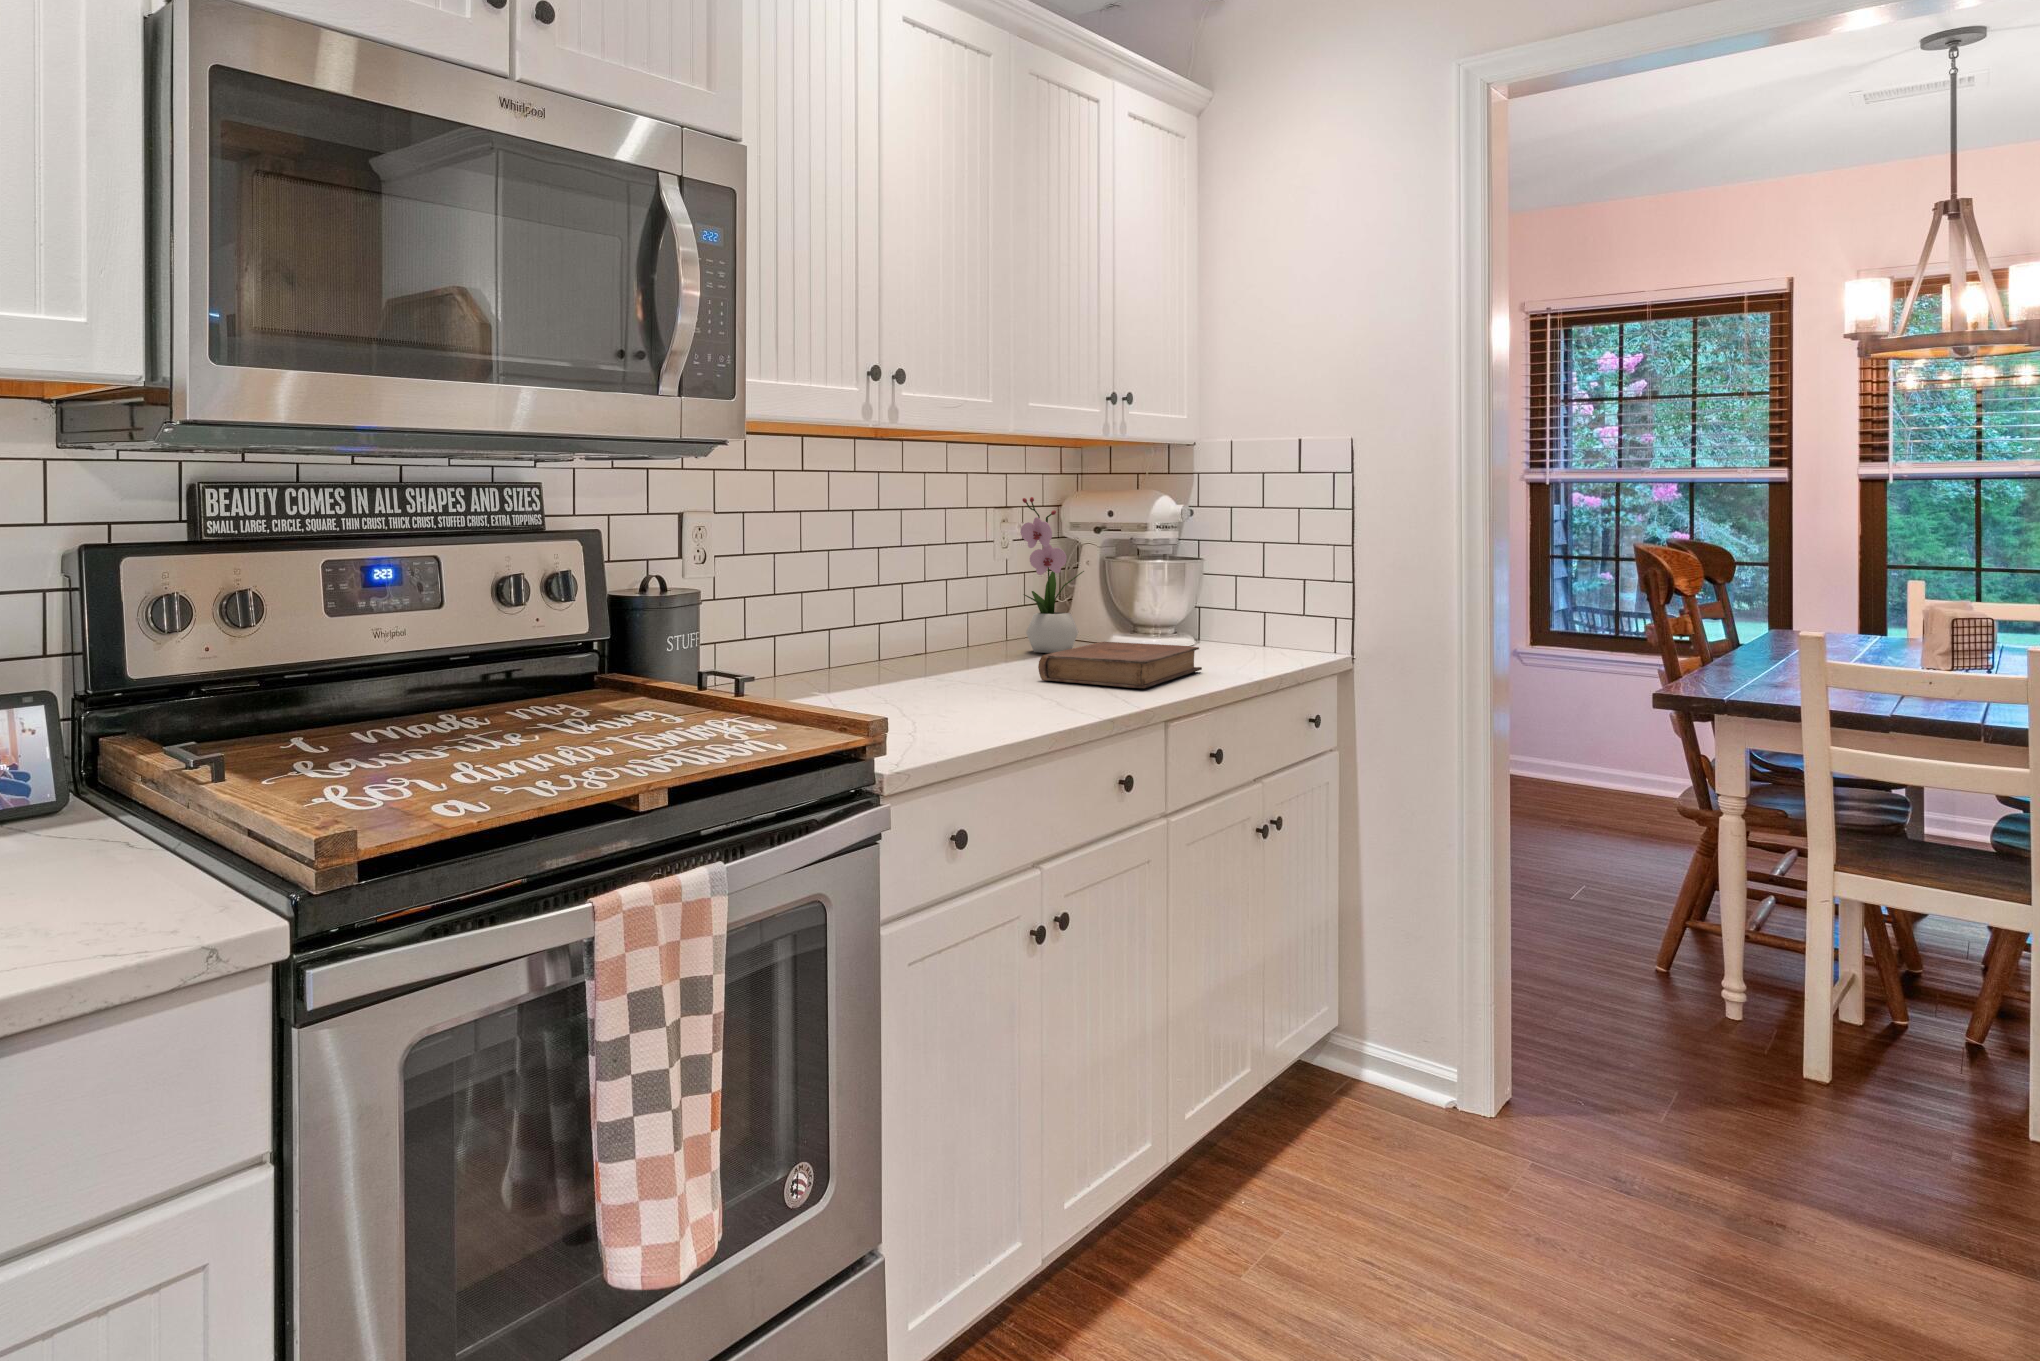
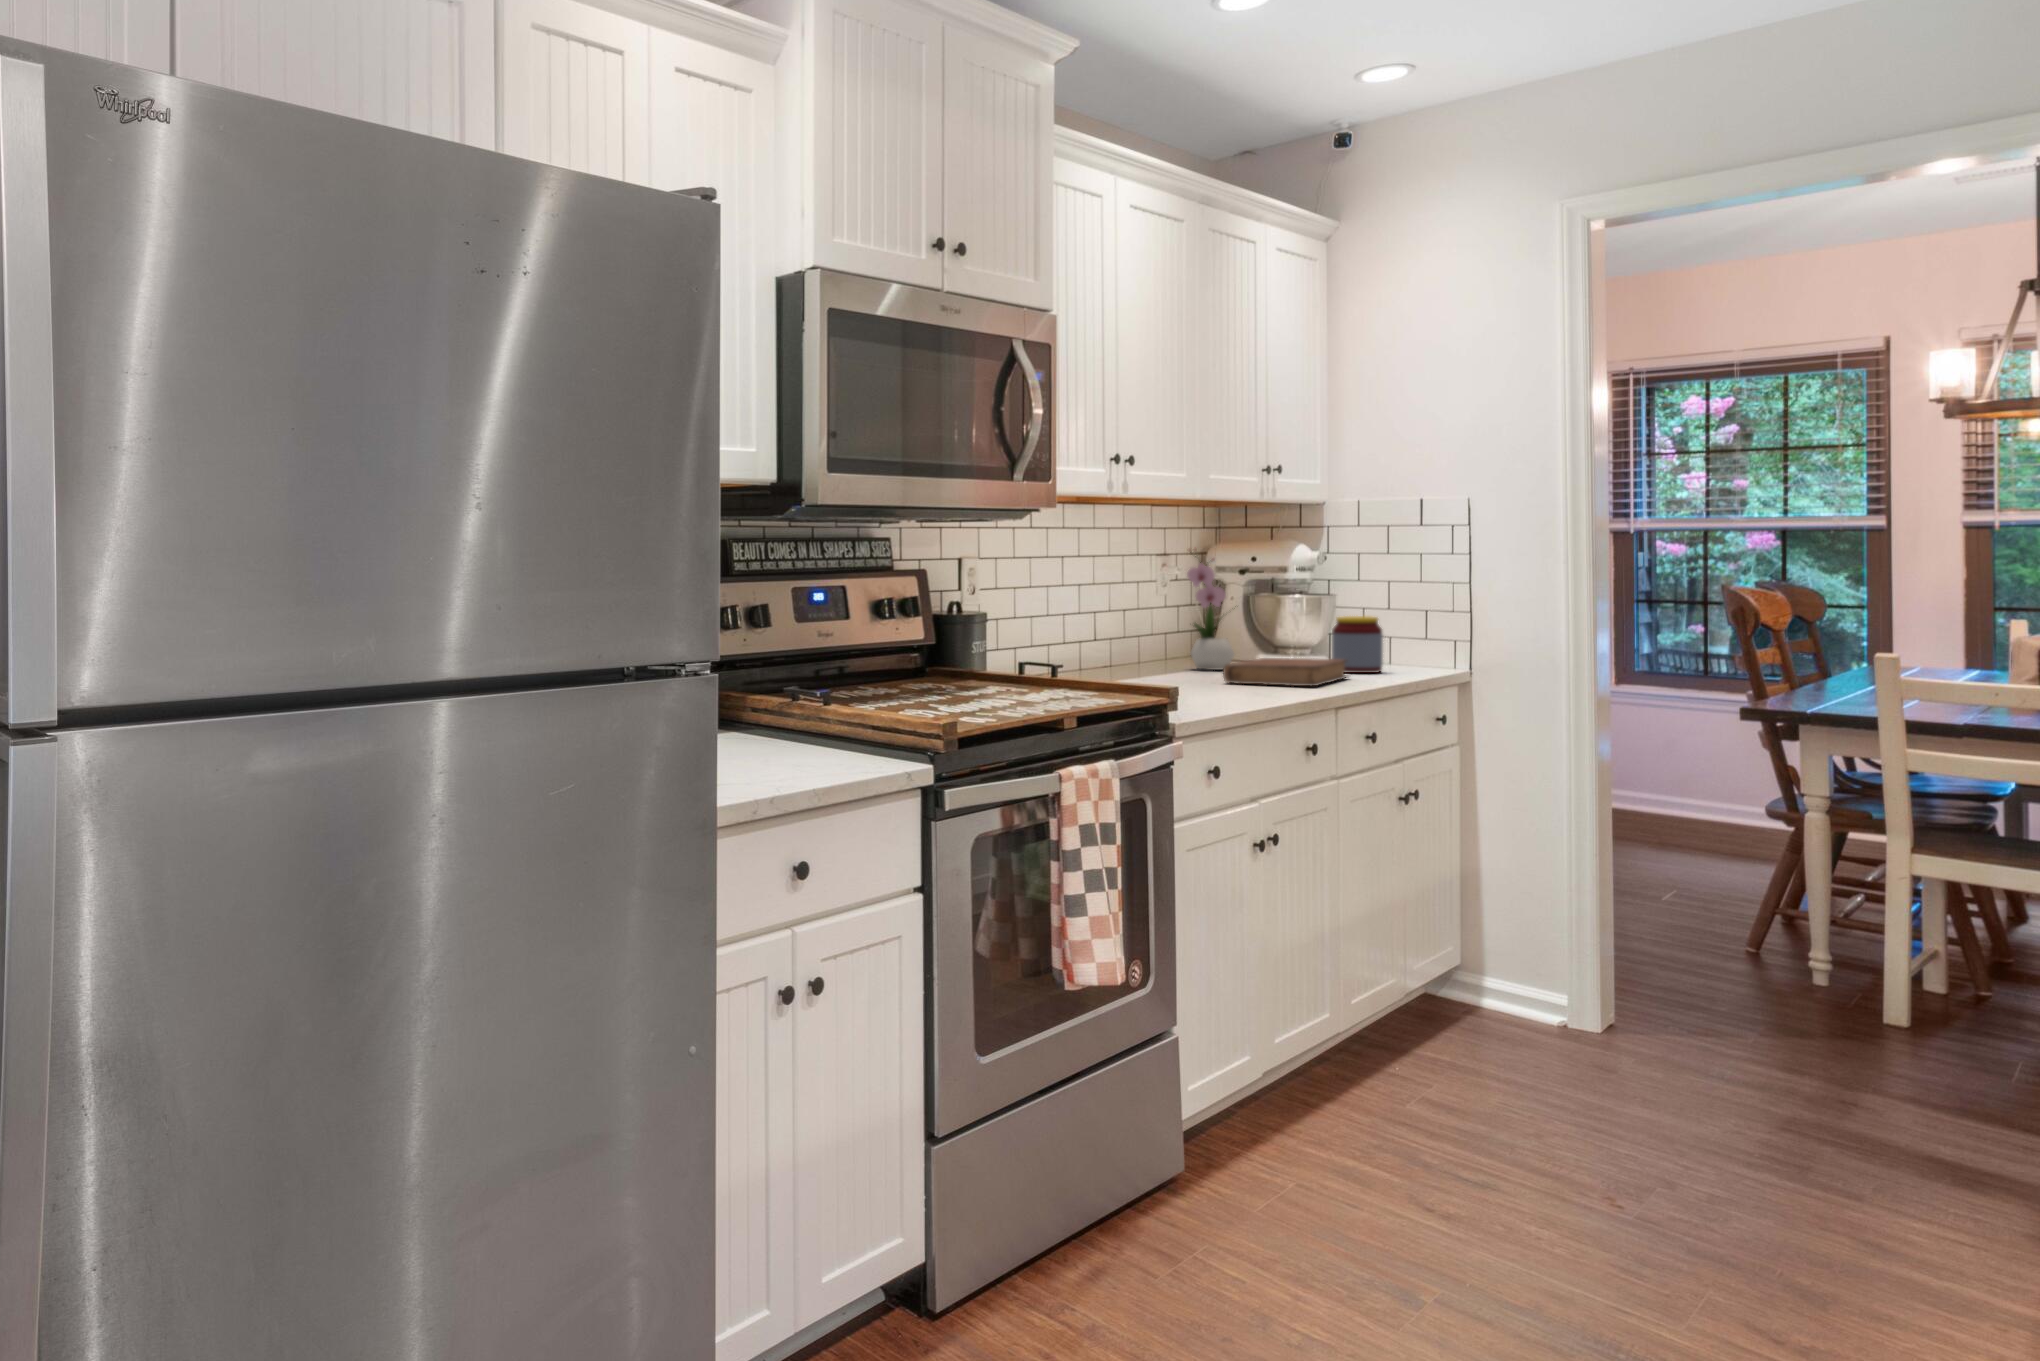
jar: none [1190,588,1247,661] -> present [1332,616,1383,673]

